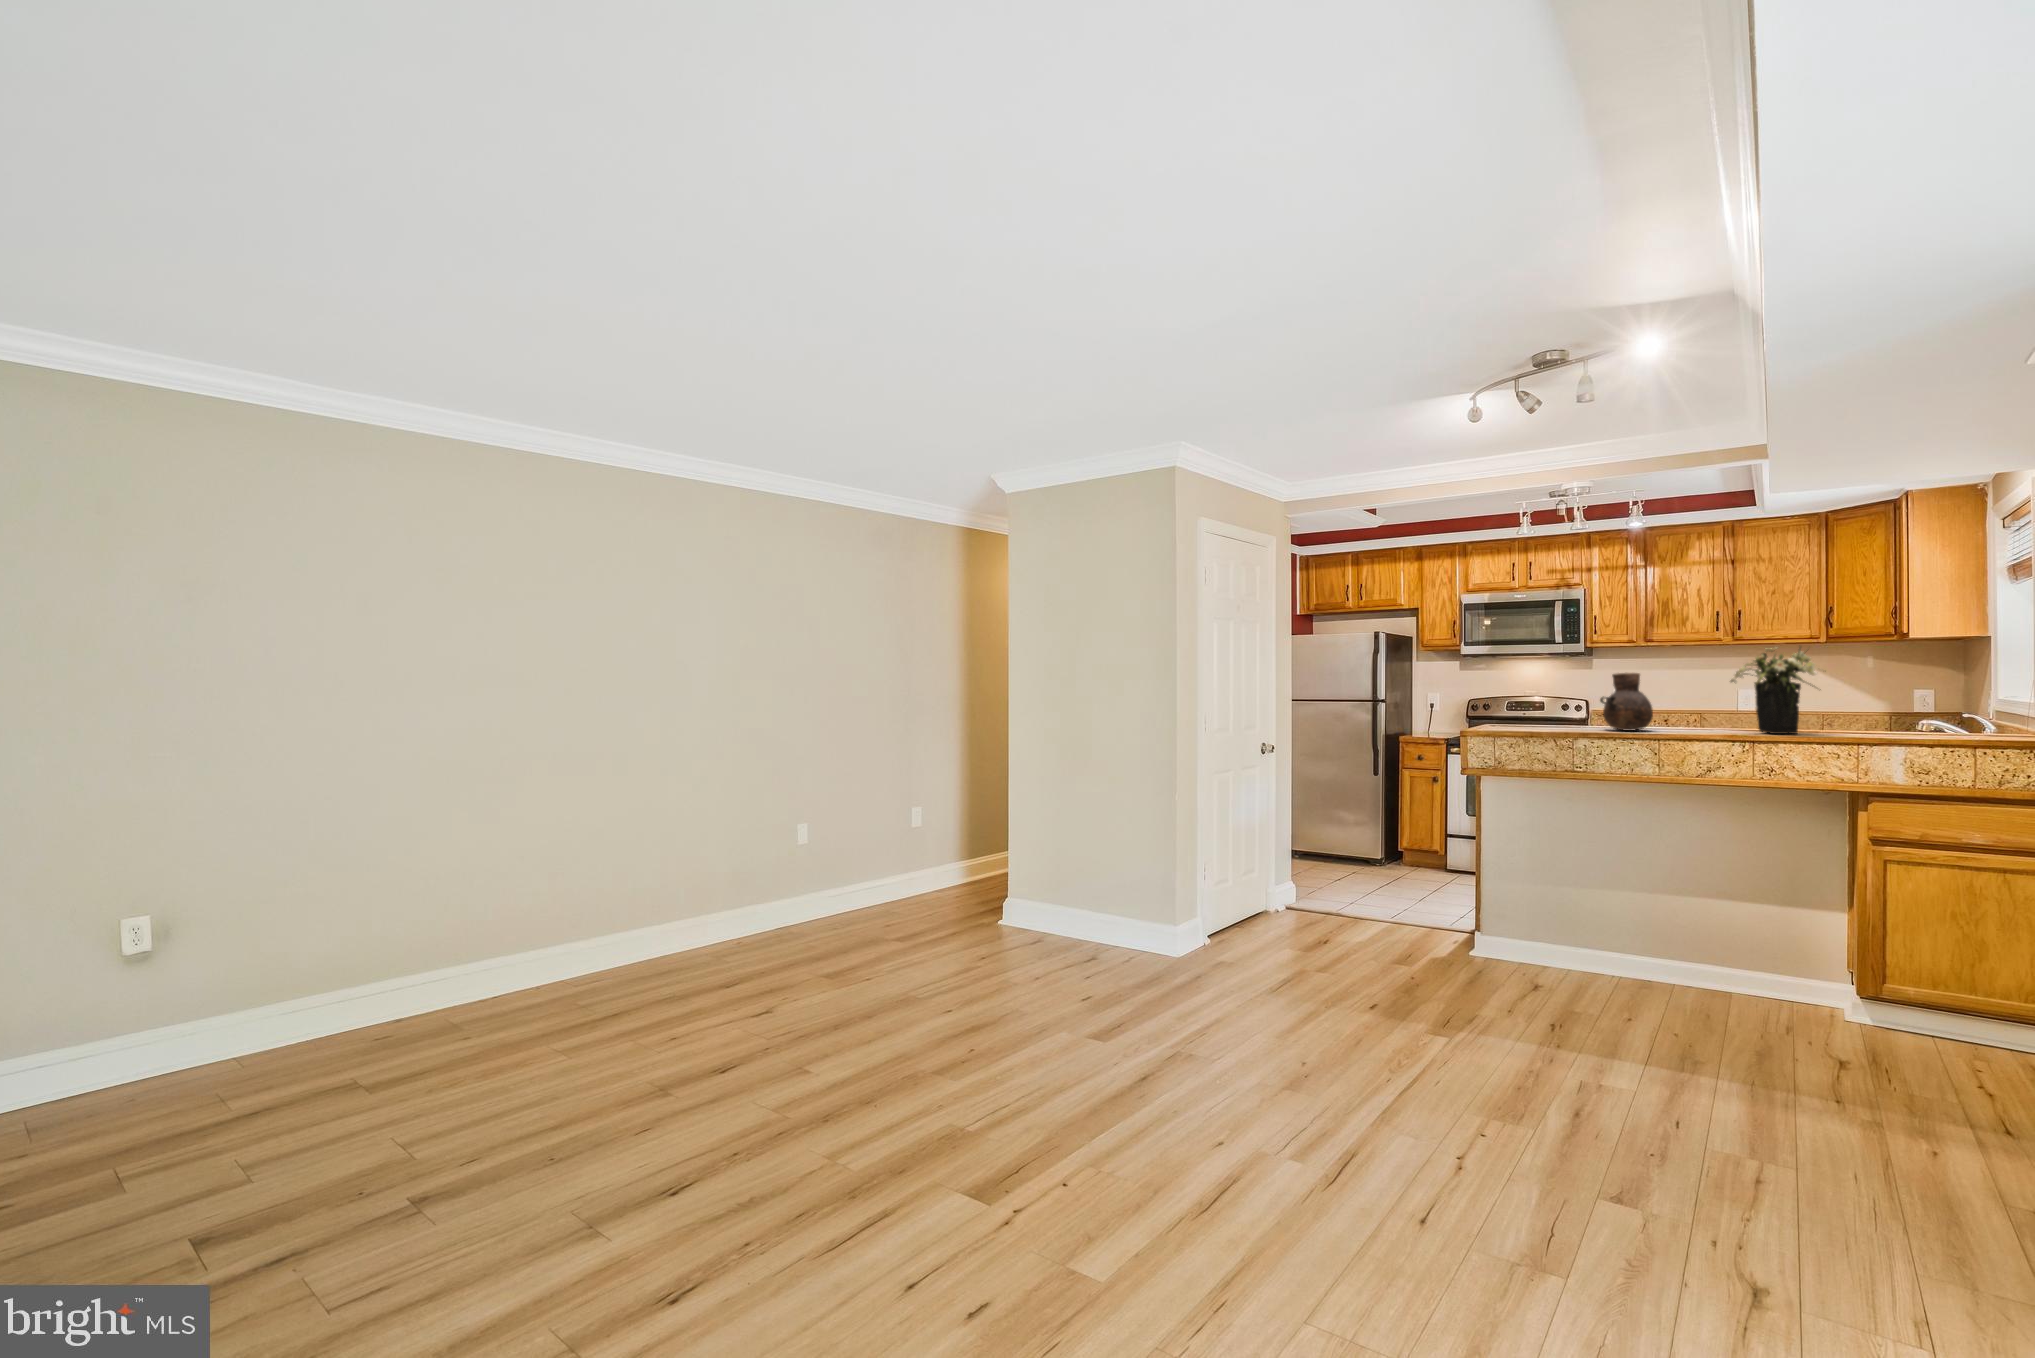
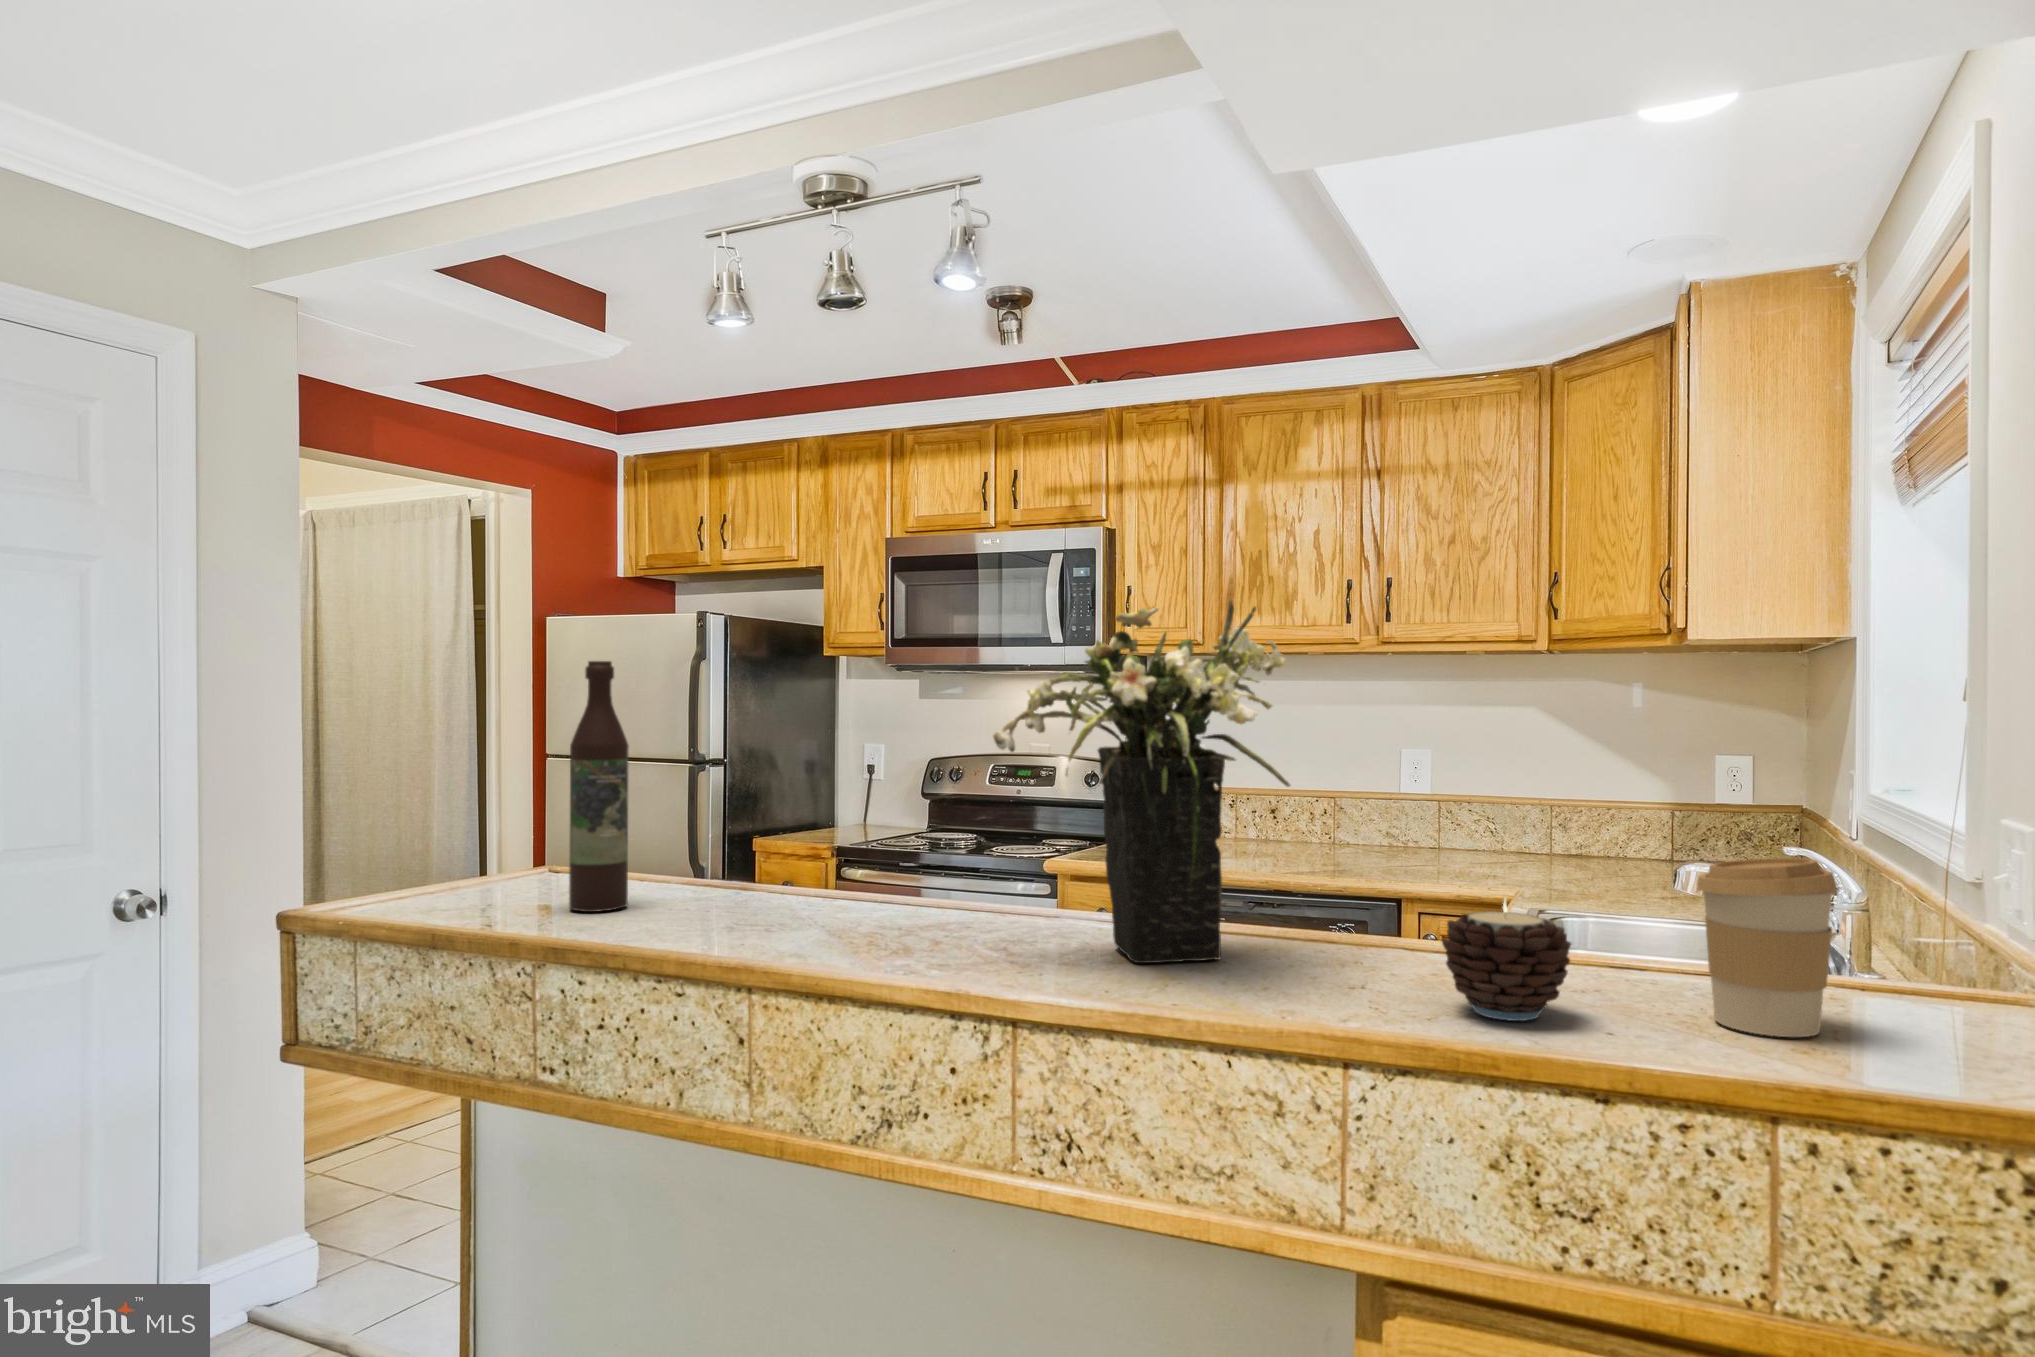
wine bottle: none [1557,662,1575,729] -> present [569,661,629,912]
vase: present [1600,673,1653,731] -> none [663,702,828,925]
coffee cup: none [1950,702,1990,740] -> present [1697,858,1837,1037]
candle: none [1879,712,1916,739] -> present [1442,900,1571,1021]

